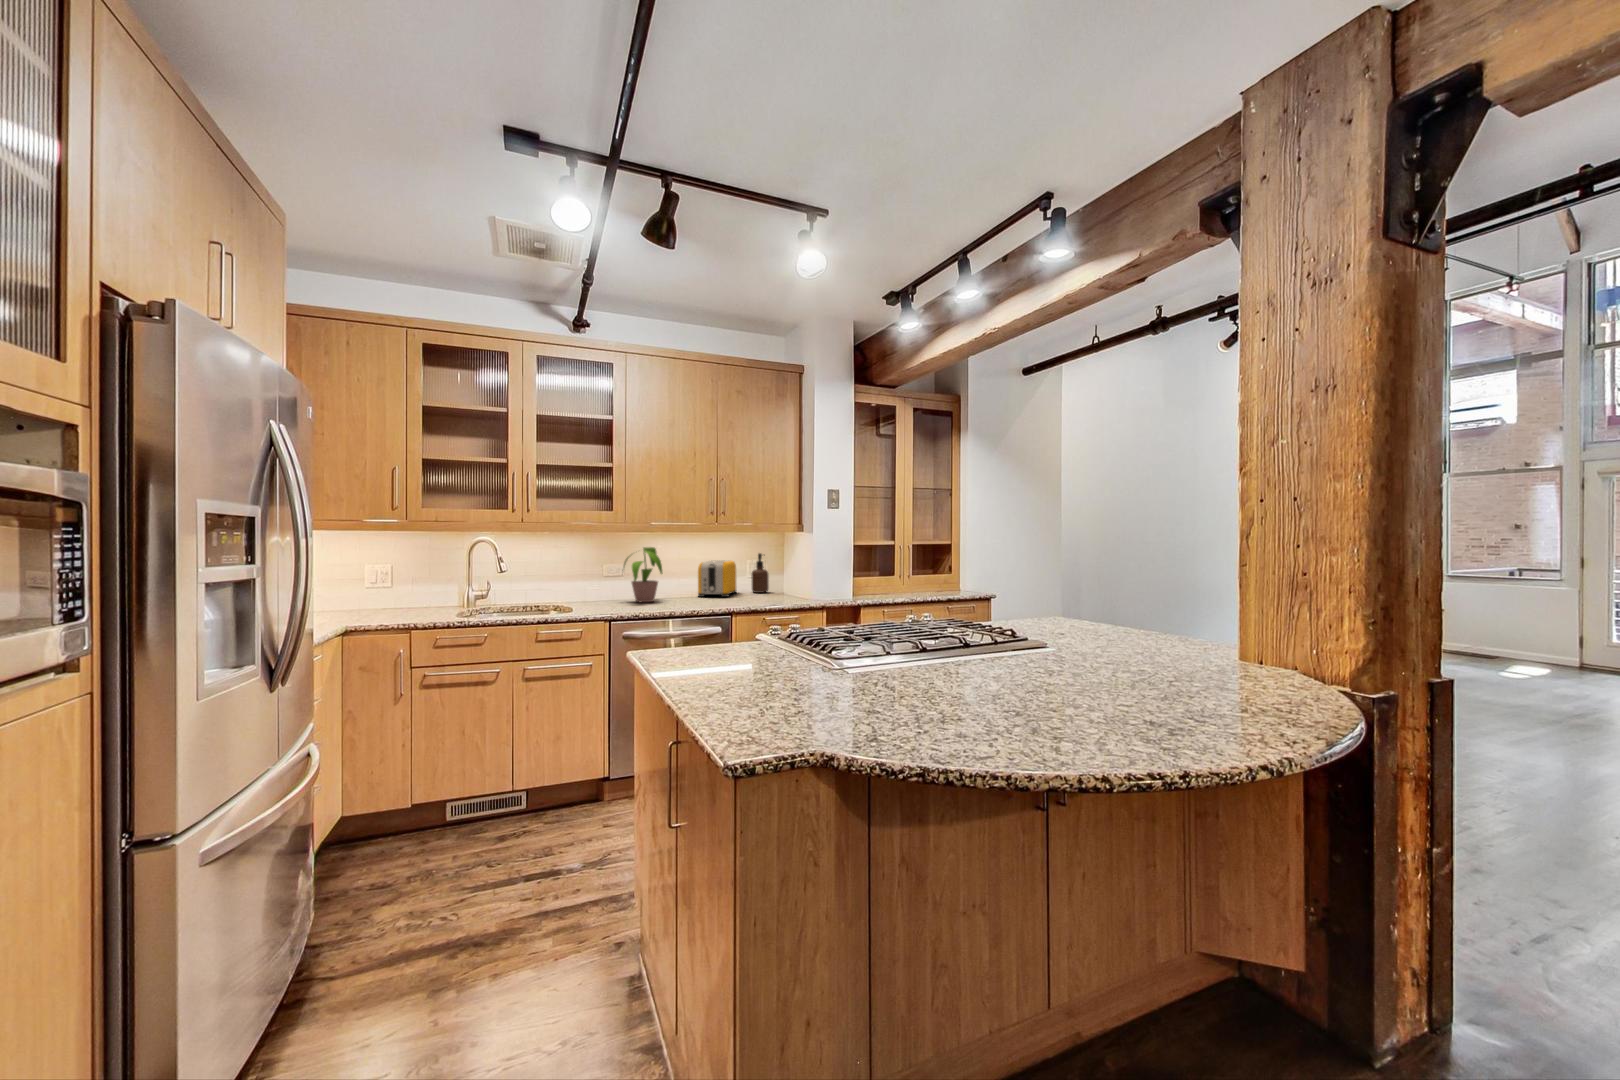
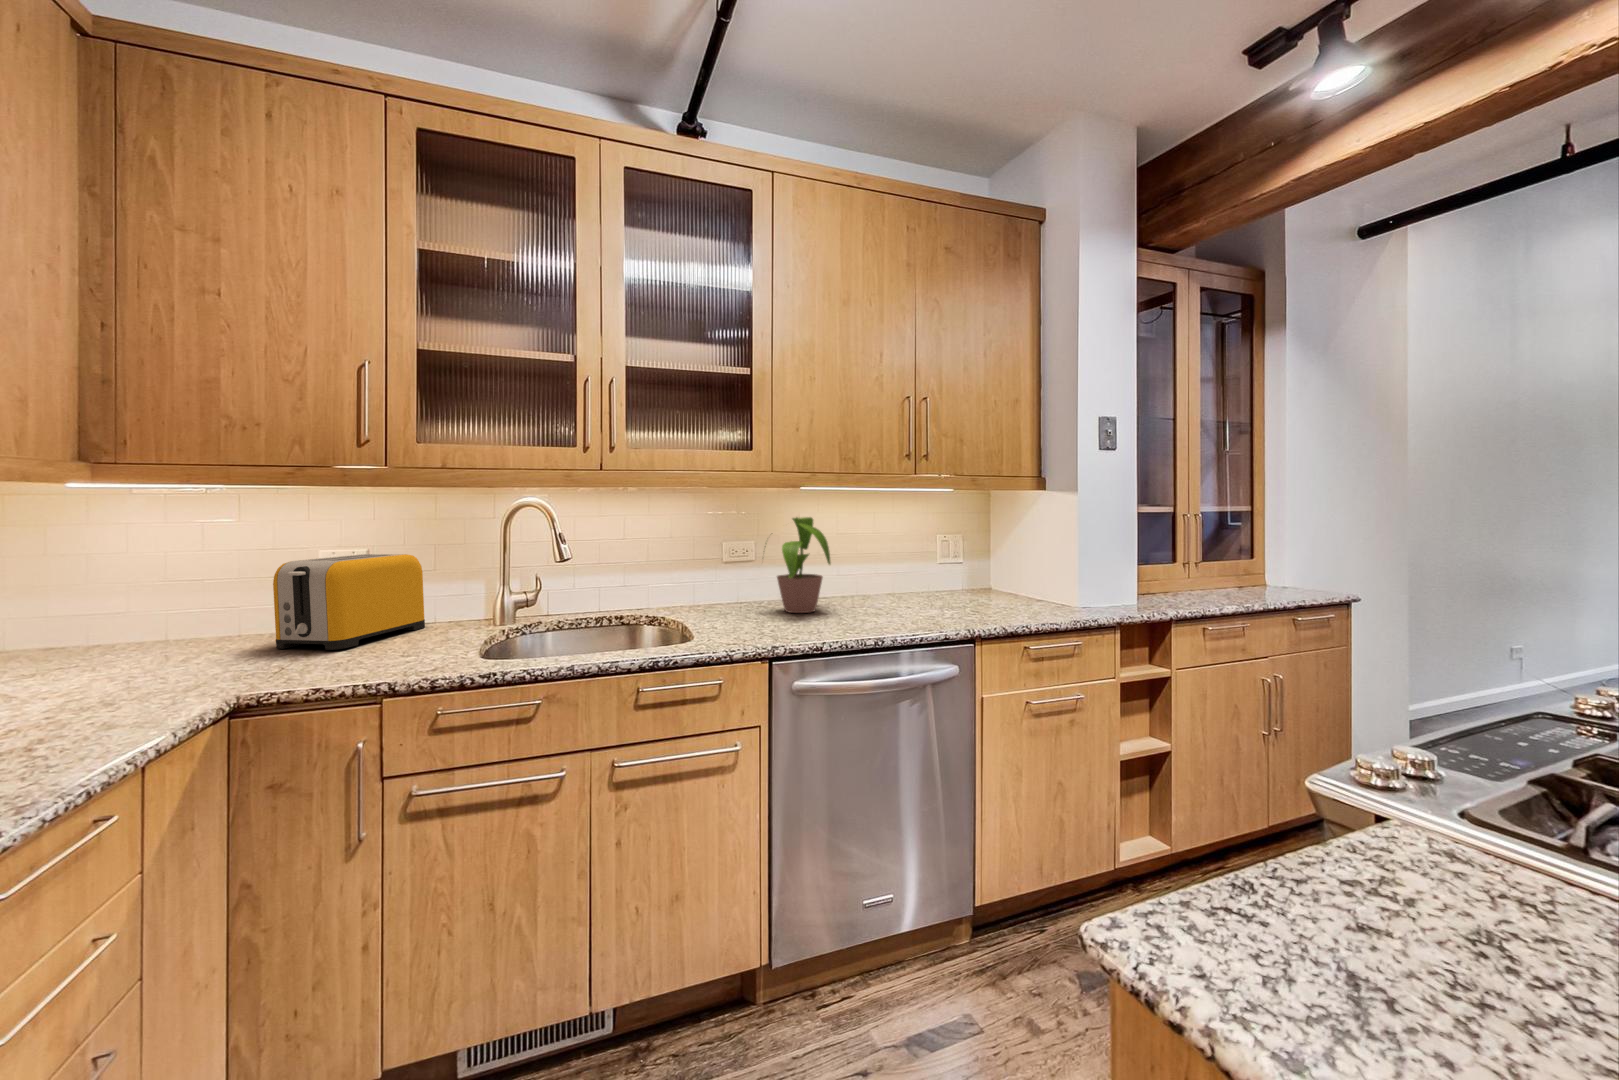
soap dispenser: present [751,553,769,593] -> none [944,527,972,590]
toaster: present [698,560,736,597] -> present [273,554,425,650]

